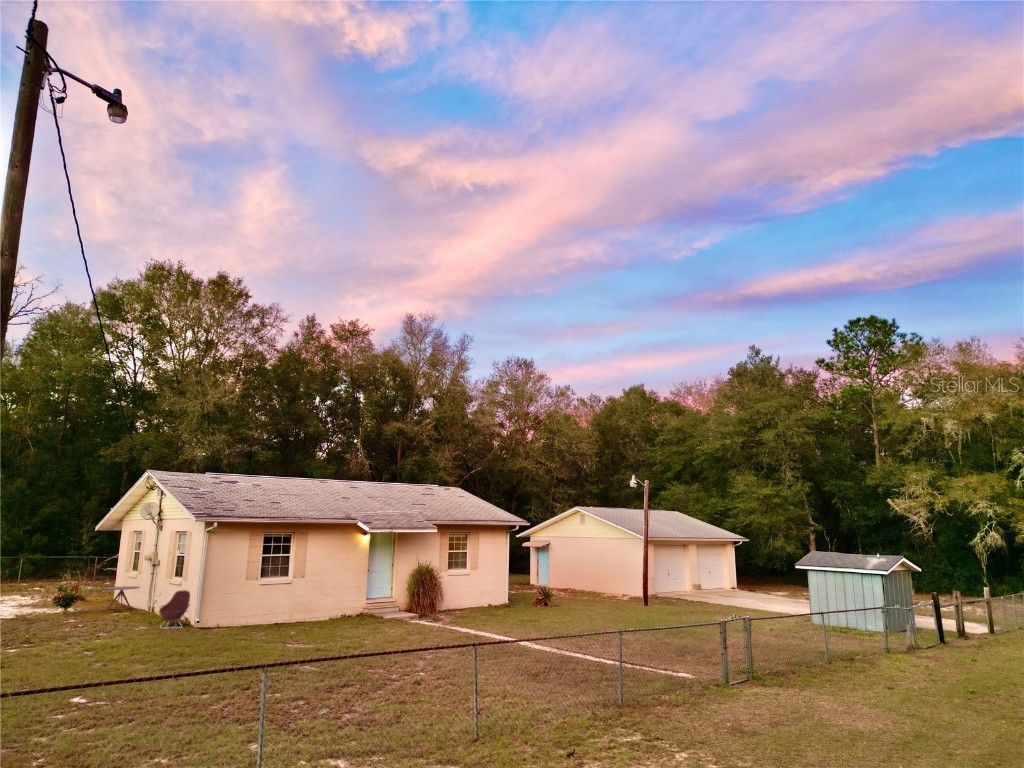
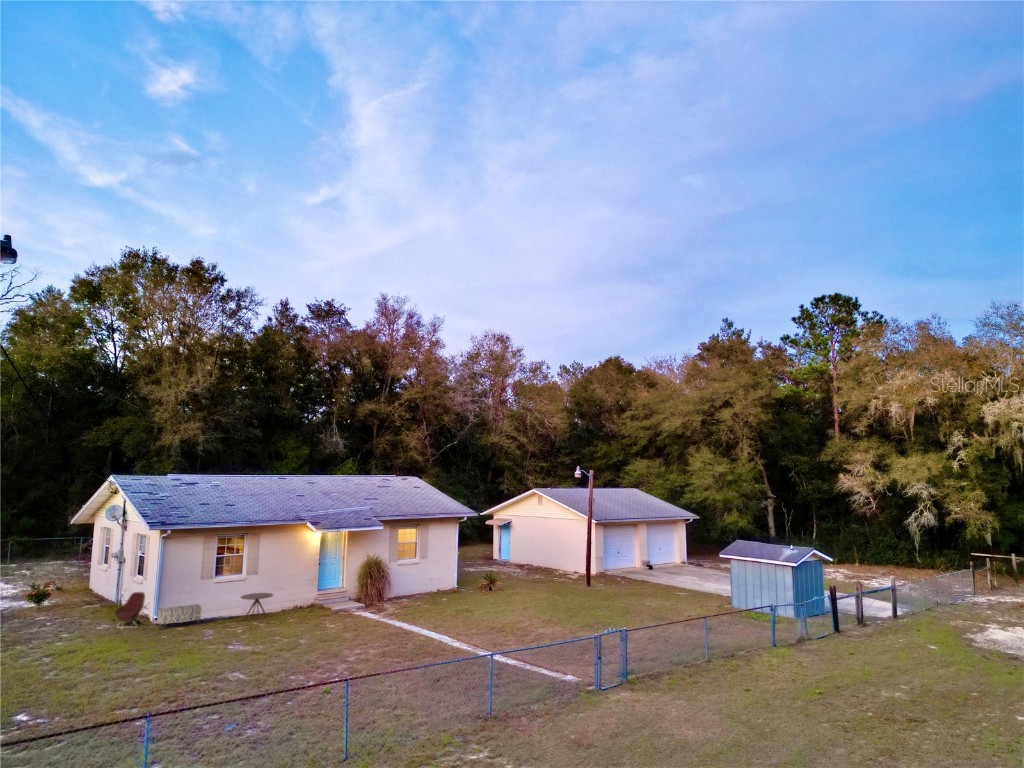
round table: present [104,586,140,610] -> present [241,593,273,618]
bench: none [204,605,251,630] -> present [158,604,201,630]

